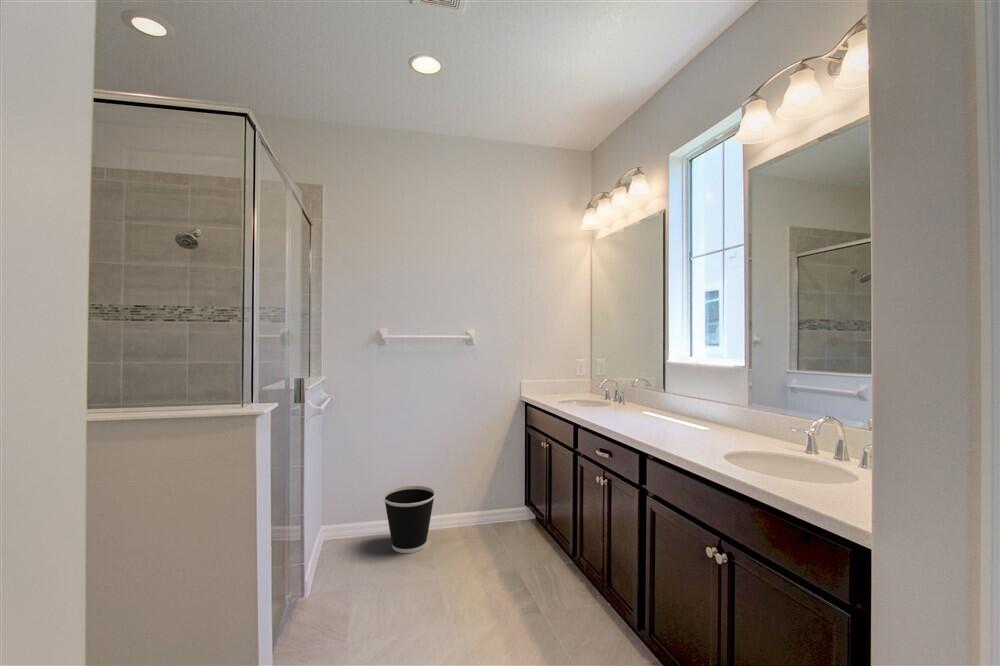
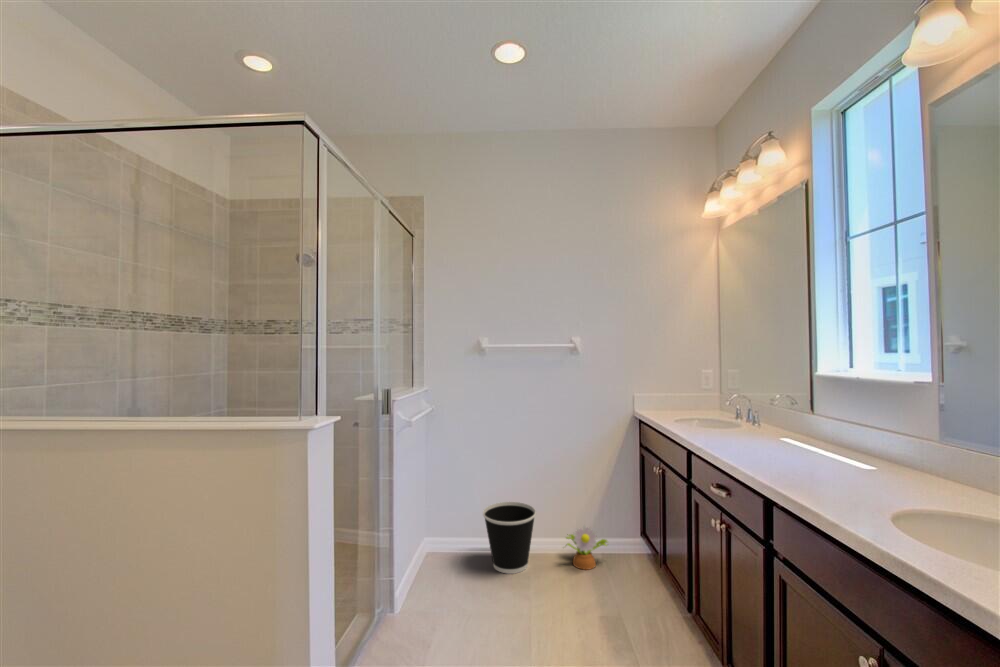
decorative plant: none [459,500,500,540] -> present [566,526,607,570]

